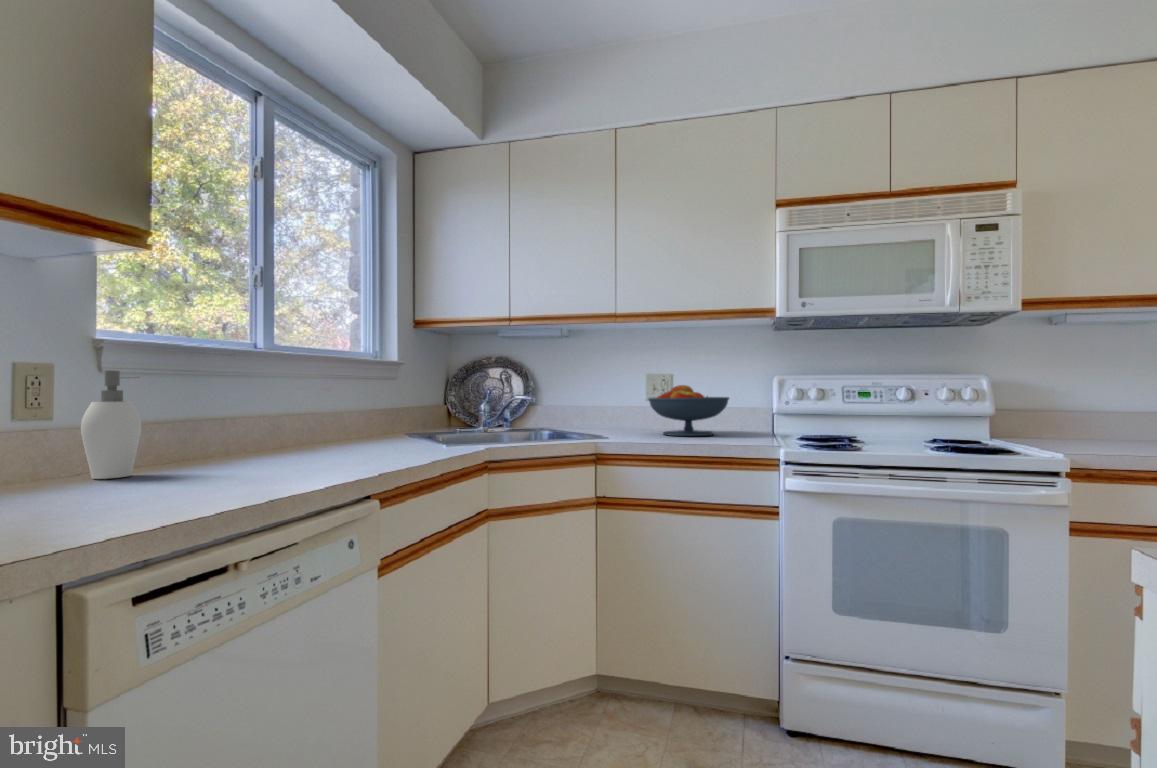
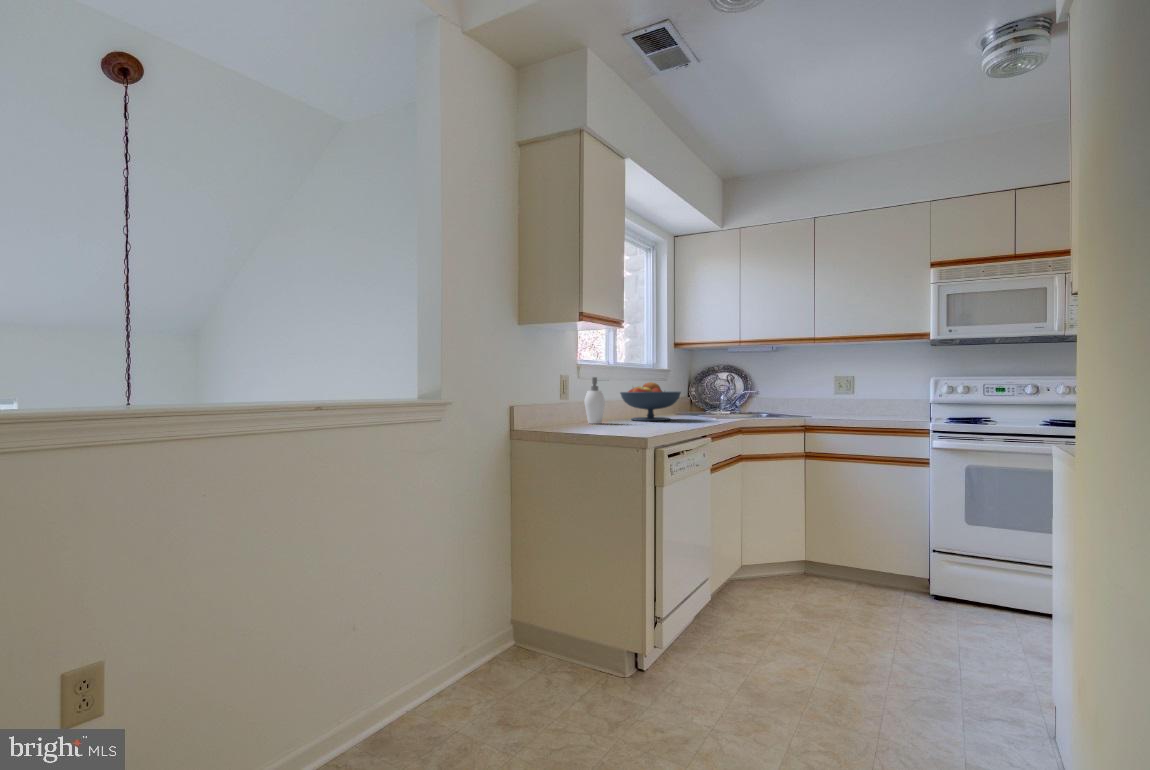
fruit bowl: present [648,385,729,436] -> present [620,382,681,421]

